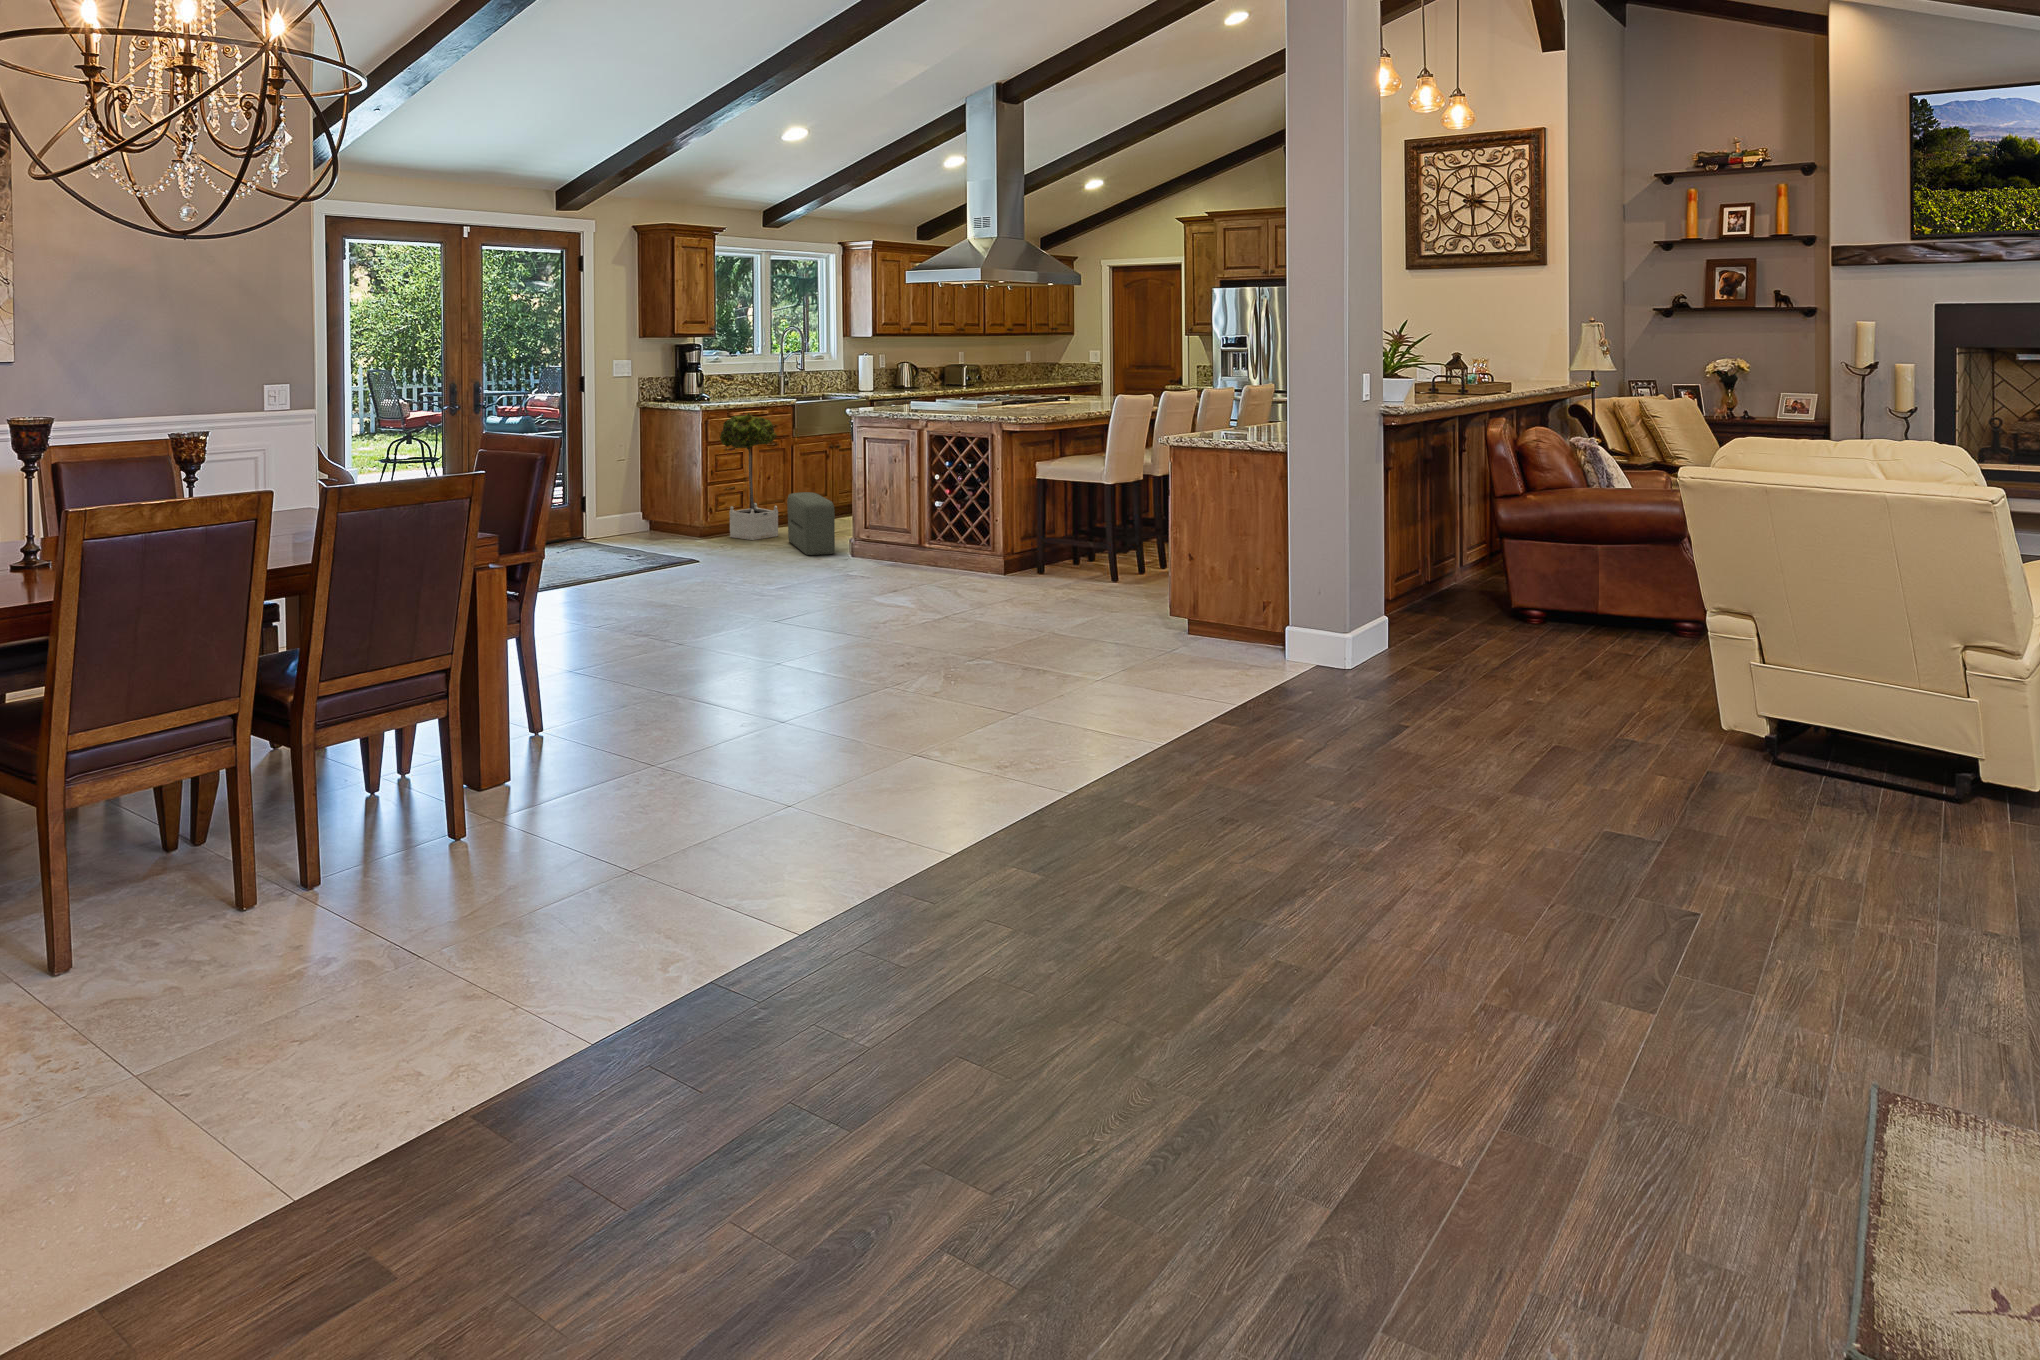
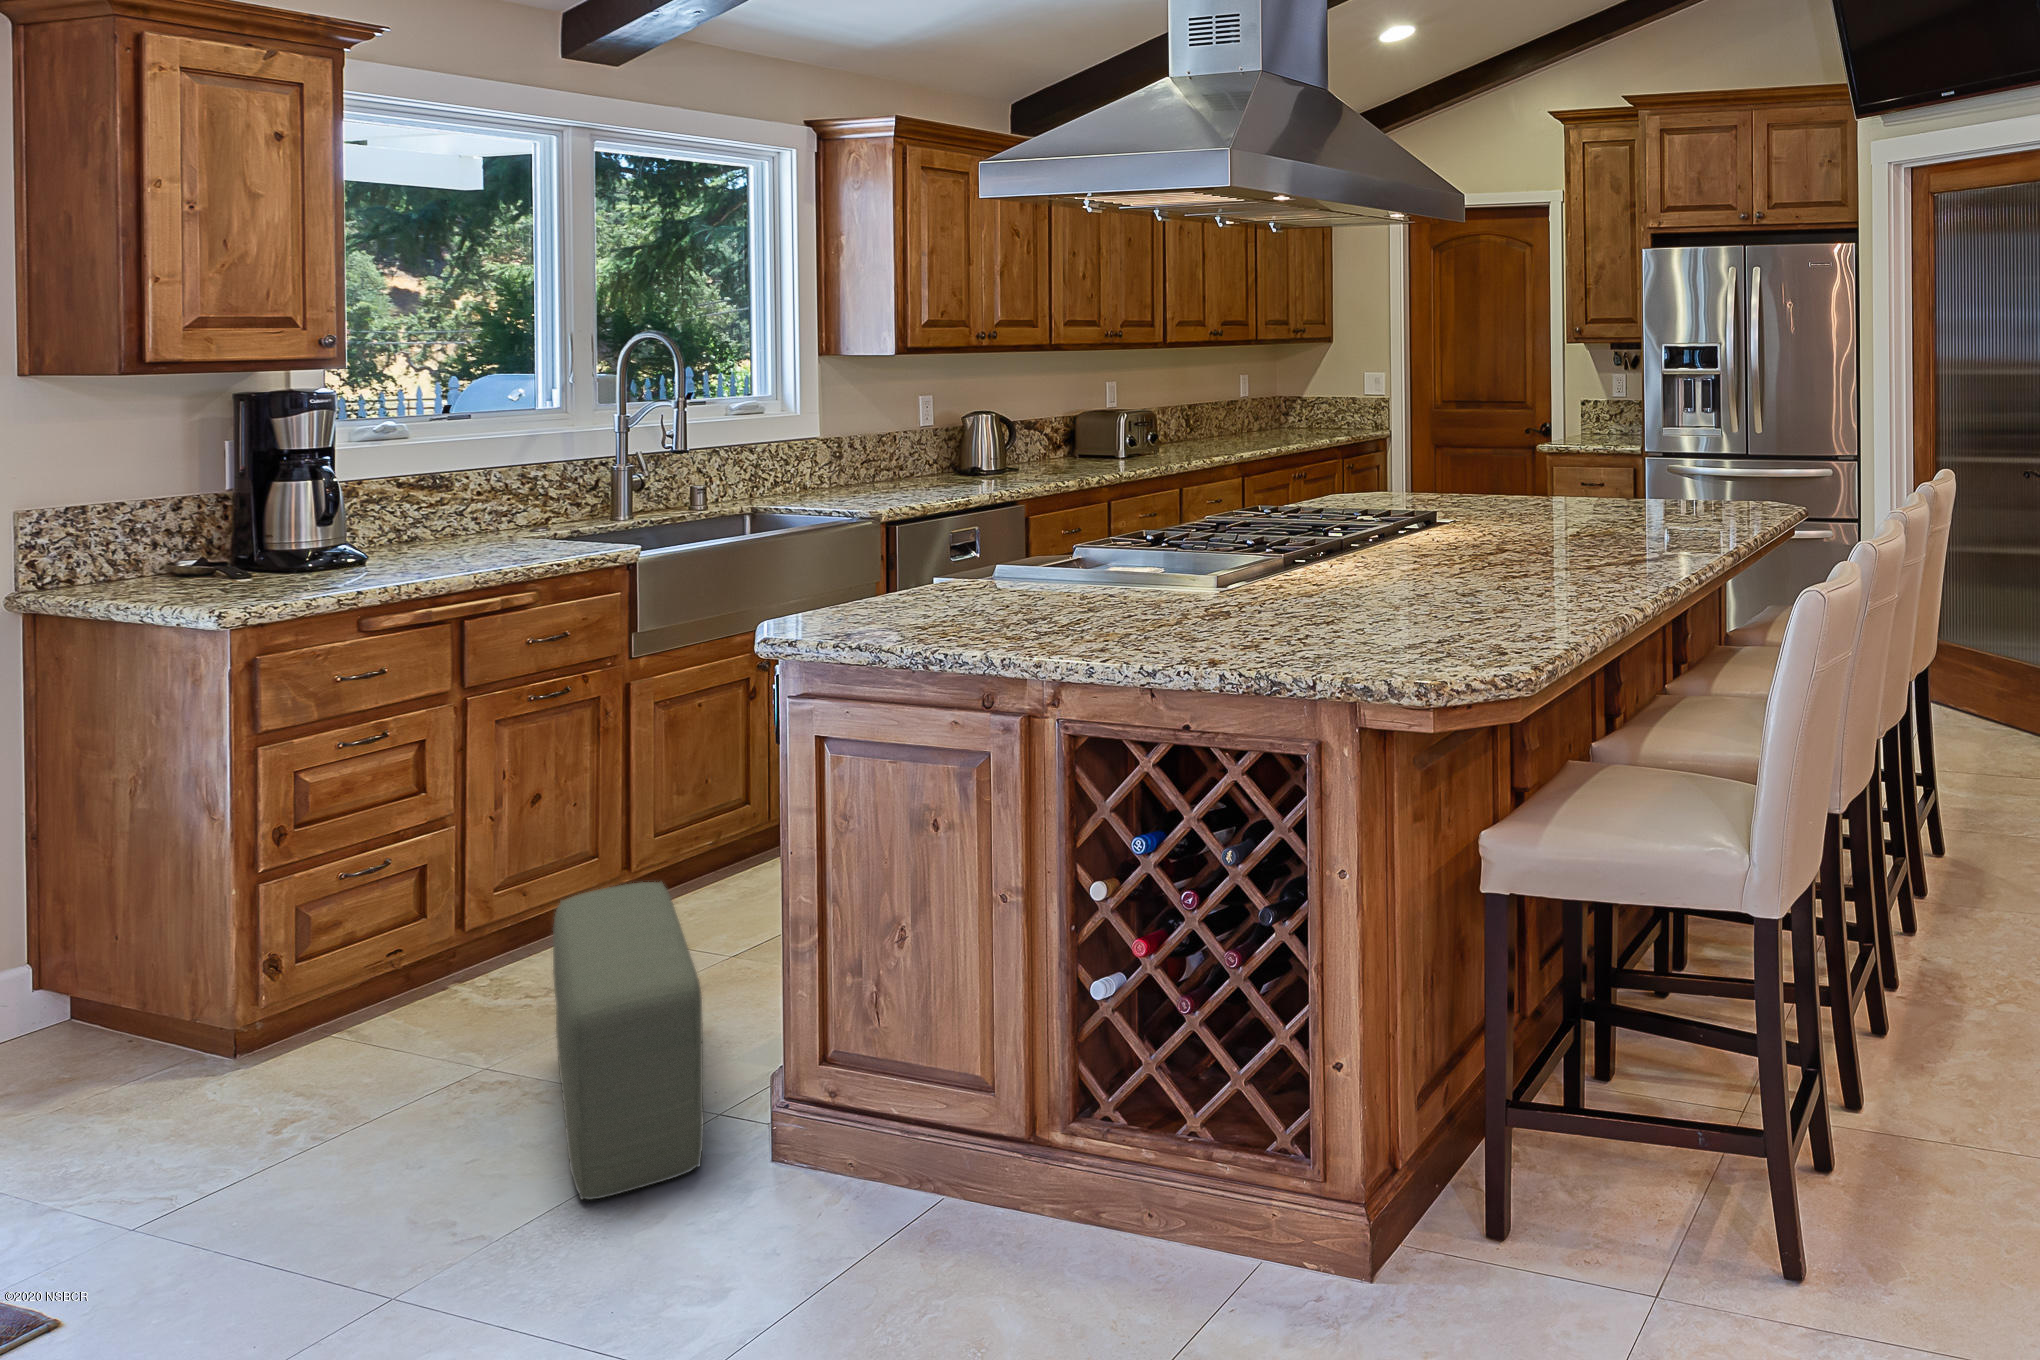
potted tree: present [720,413,778,540] -> none [310,624,546,1056]

